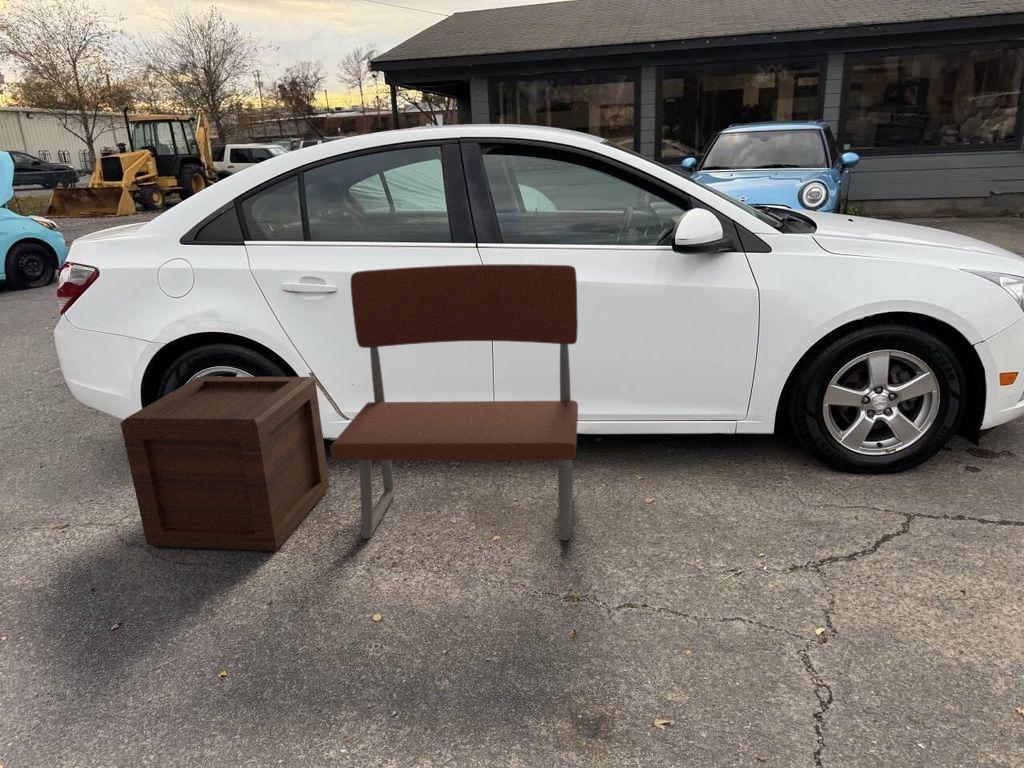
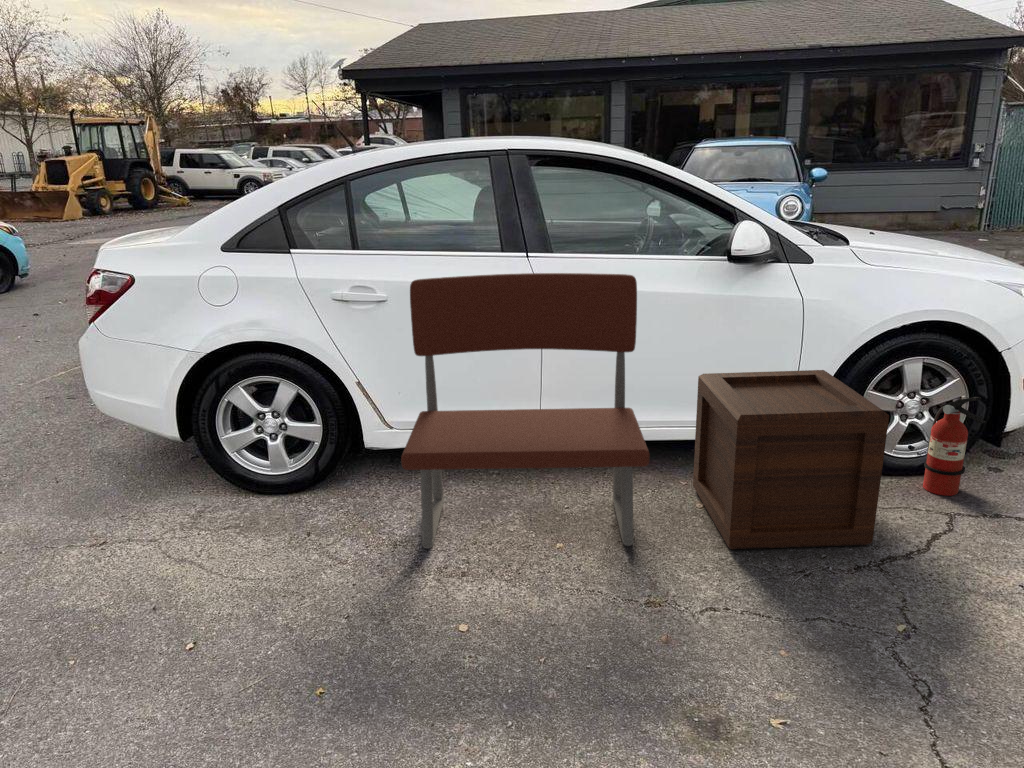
wooden crate: present [120,377,329,551] -> present [693,370,889,549]
fire extinguisher: none [890,392,950,496] -> present [923,397,986,496]

